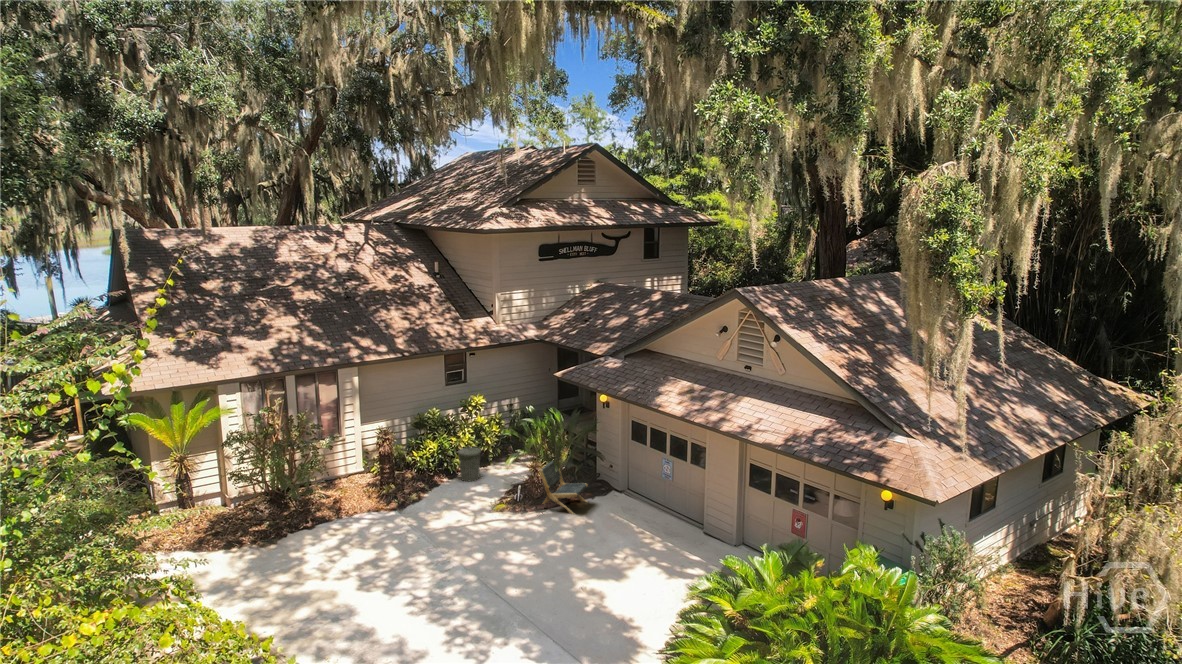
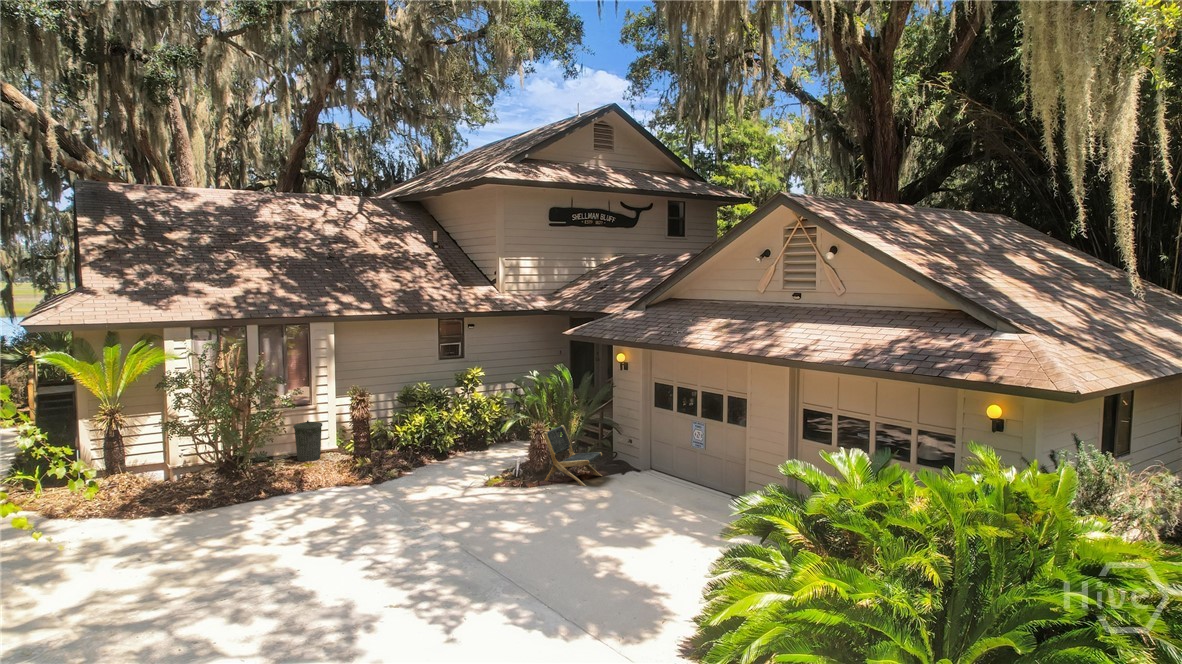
trash can: present [458,447,481,481] -> present [293,421,322,461]

